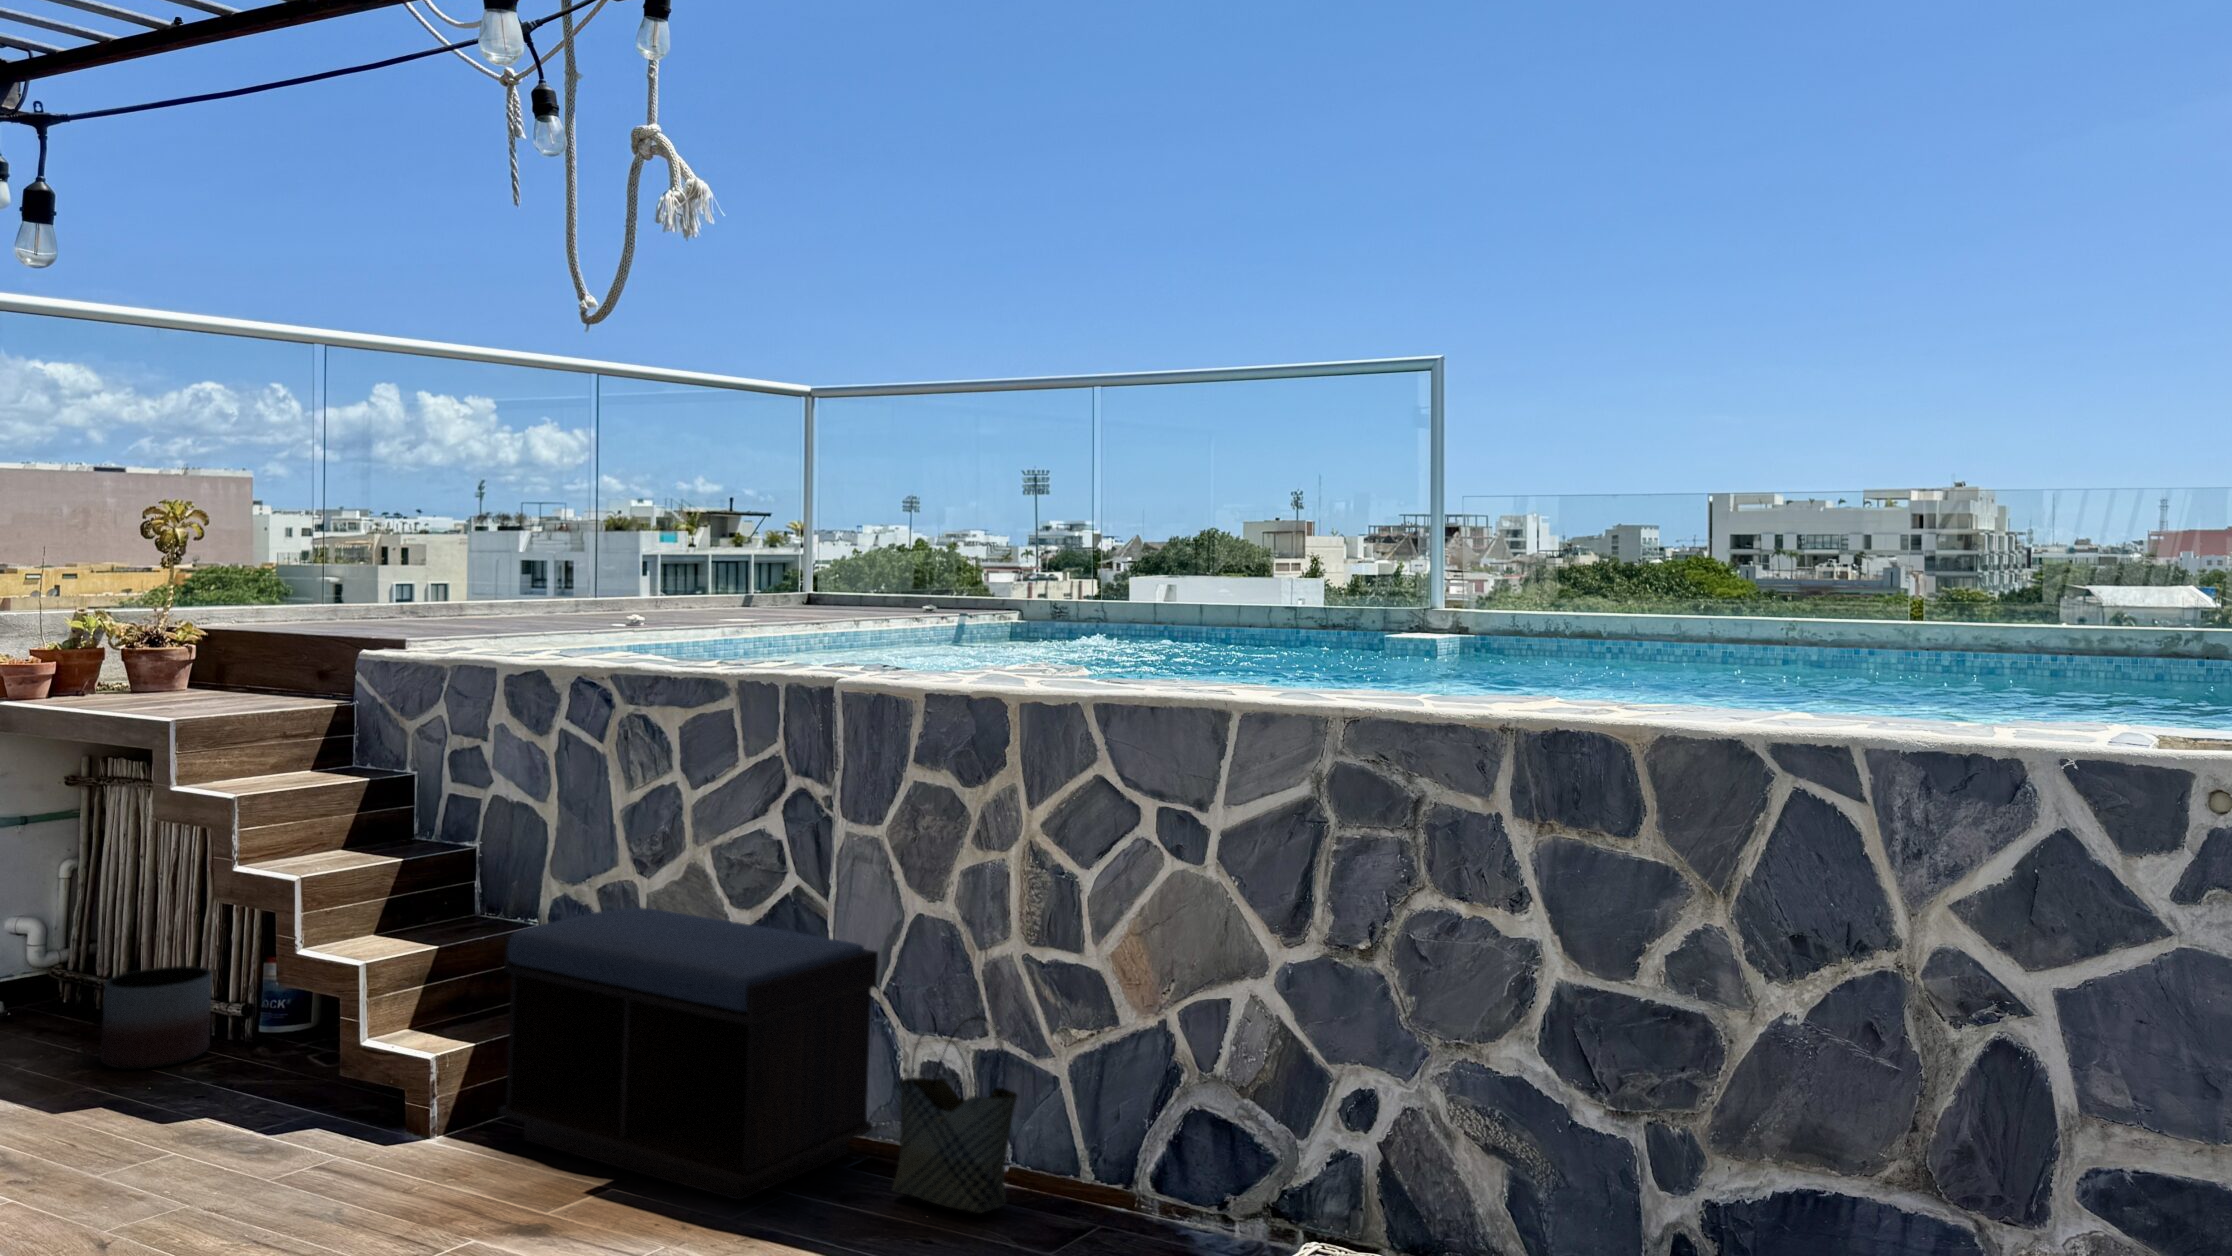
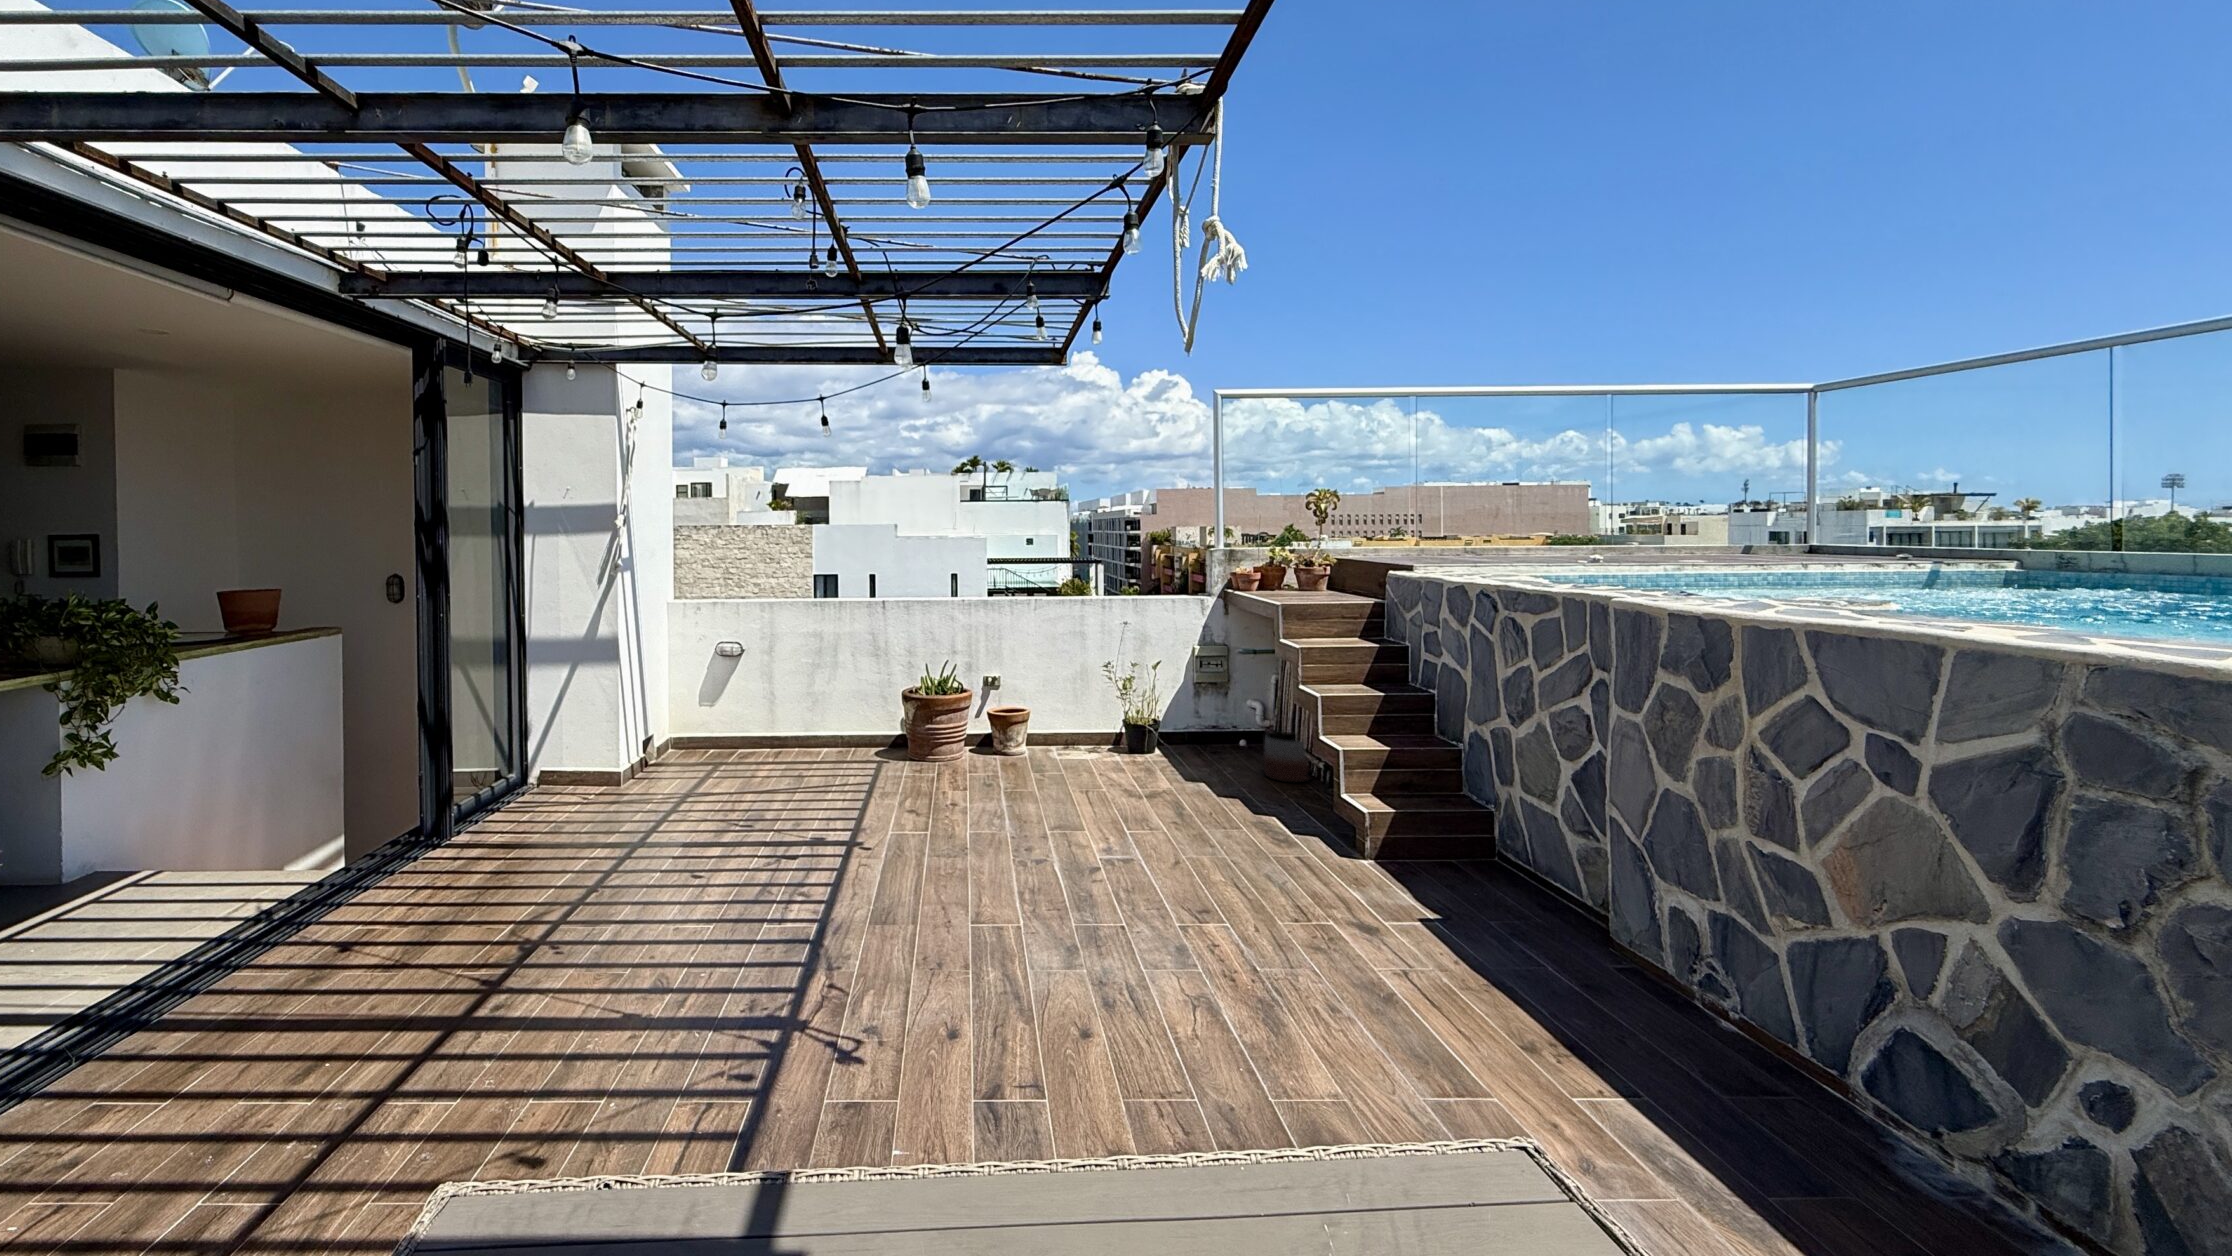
bench: present [498,907,878,1200] -> none [1401,742,1638,956]
woven basket: present [892,1017,1017,1213] -> none [1619,873,1726,1039]

